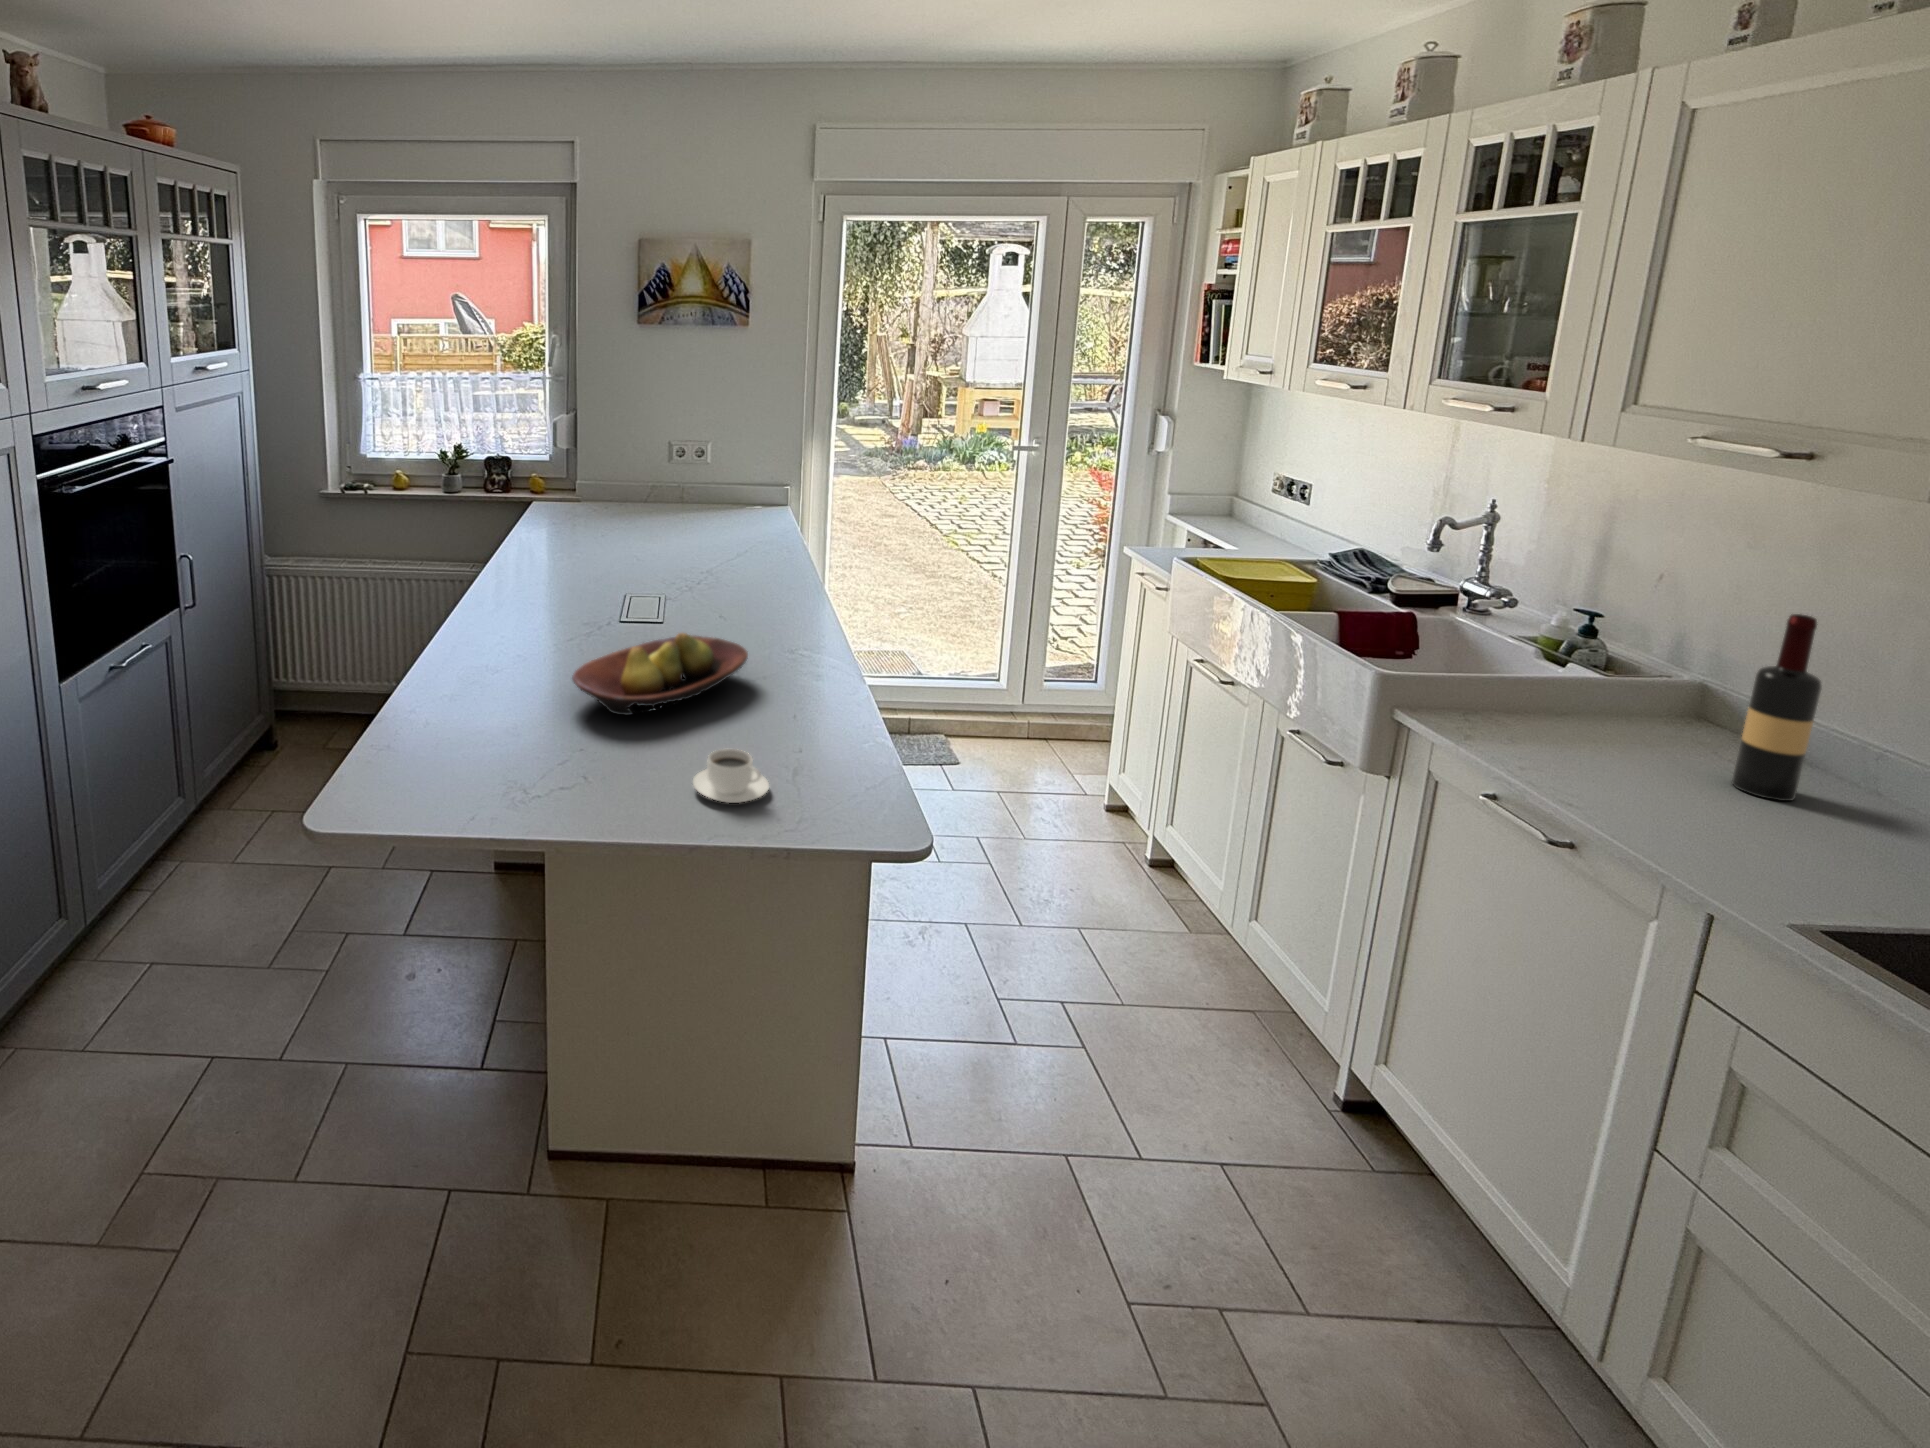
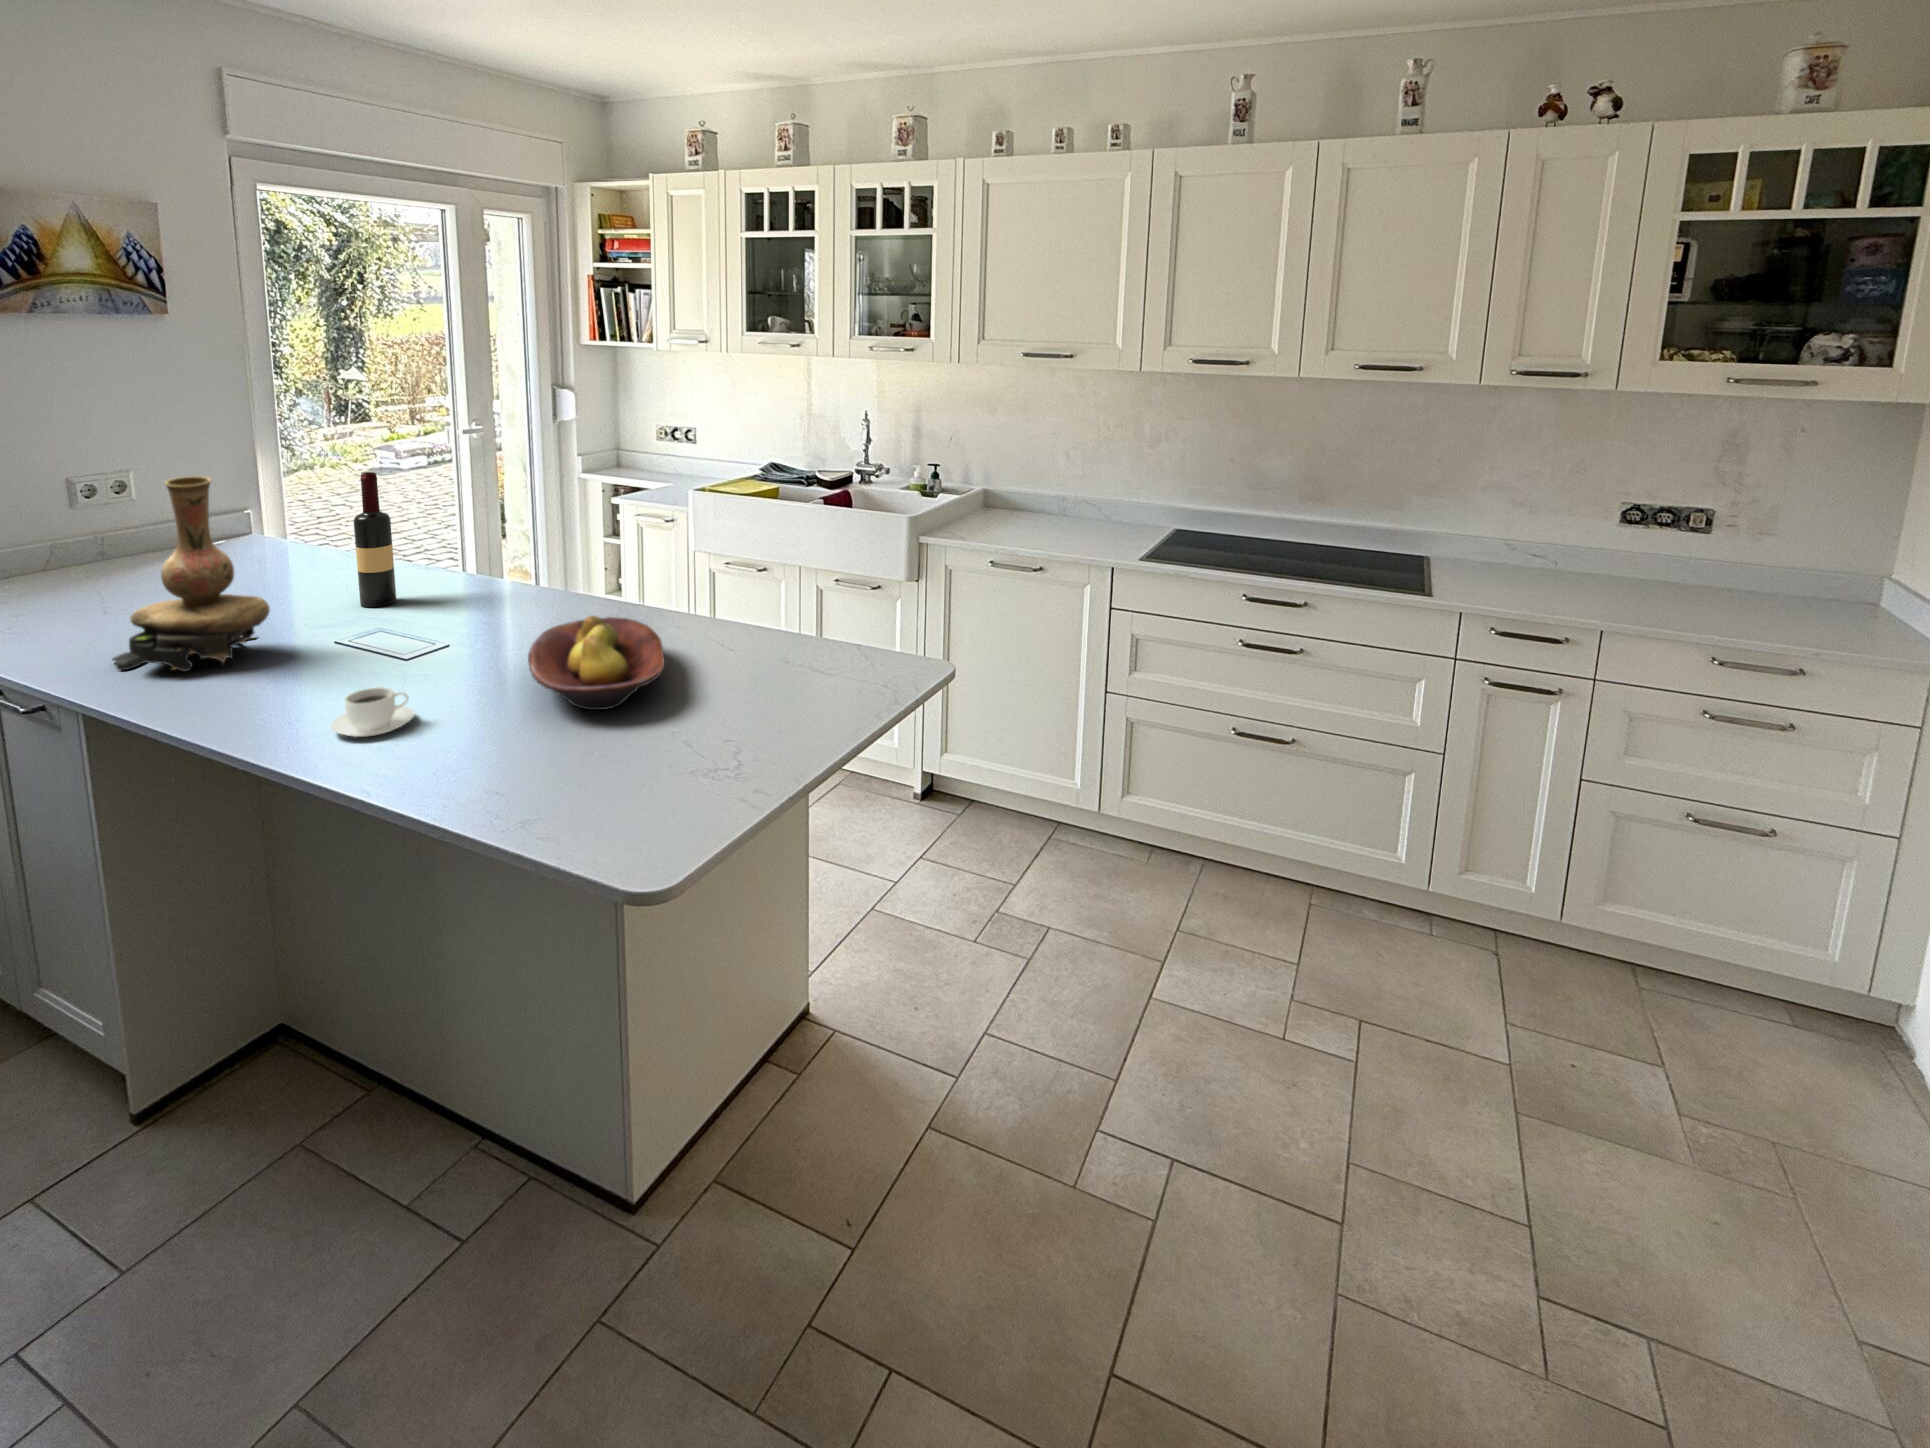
vase: none [529,452,619,594] -> present [112,476,270,671]
wine bottle: present [1732,614,1822,801] -> present [354,472,397,607]
coffee cup: present [693,749,769,803] -> present [331,687,414,737]

